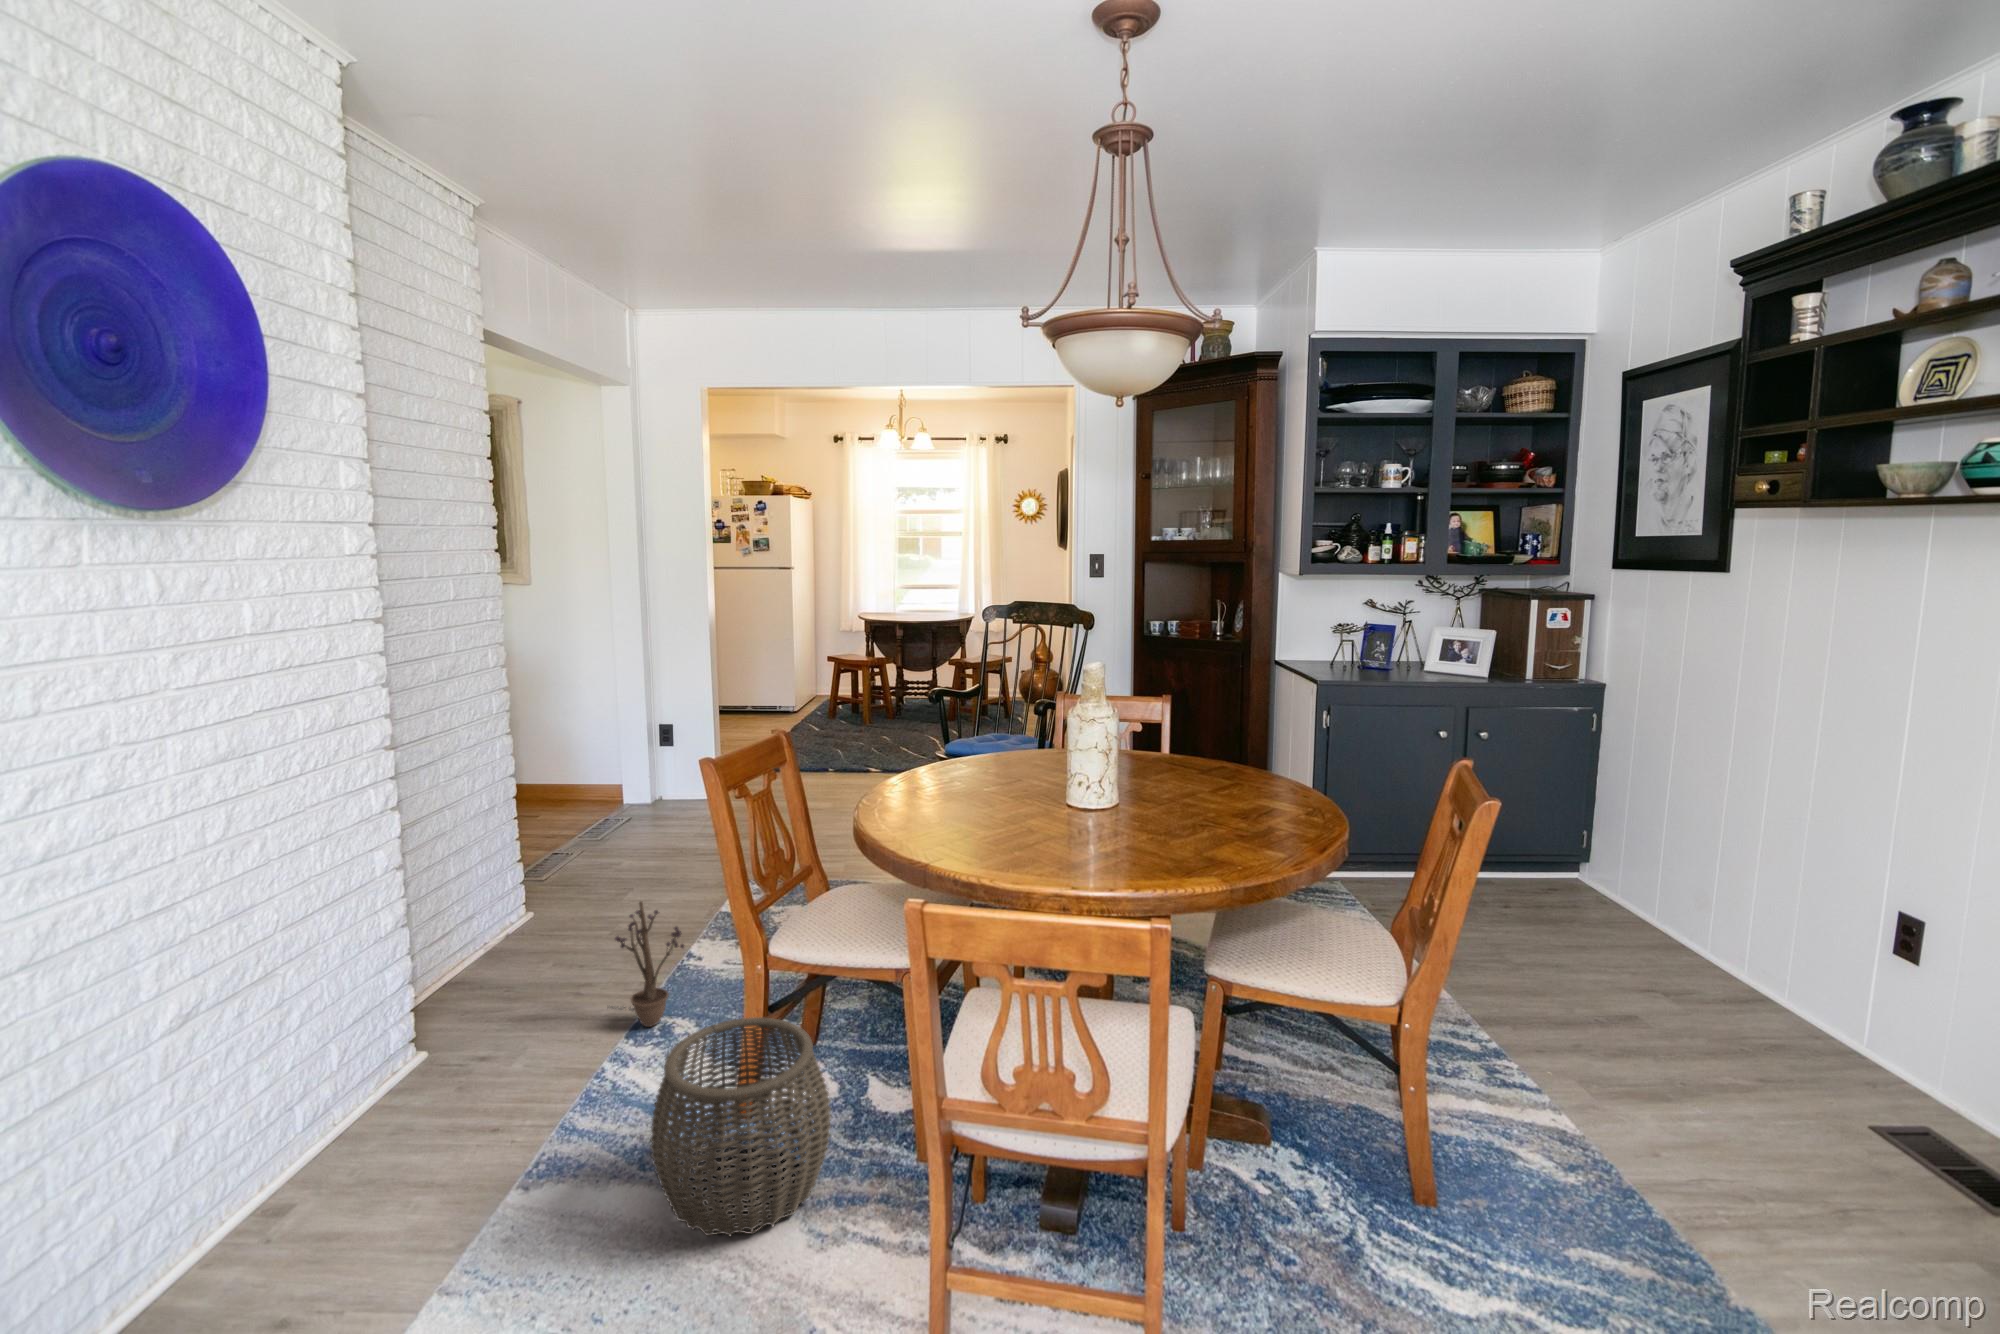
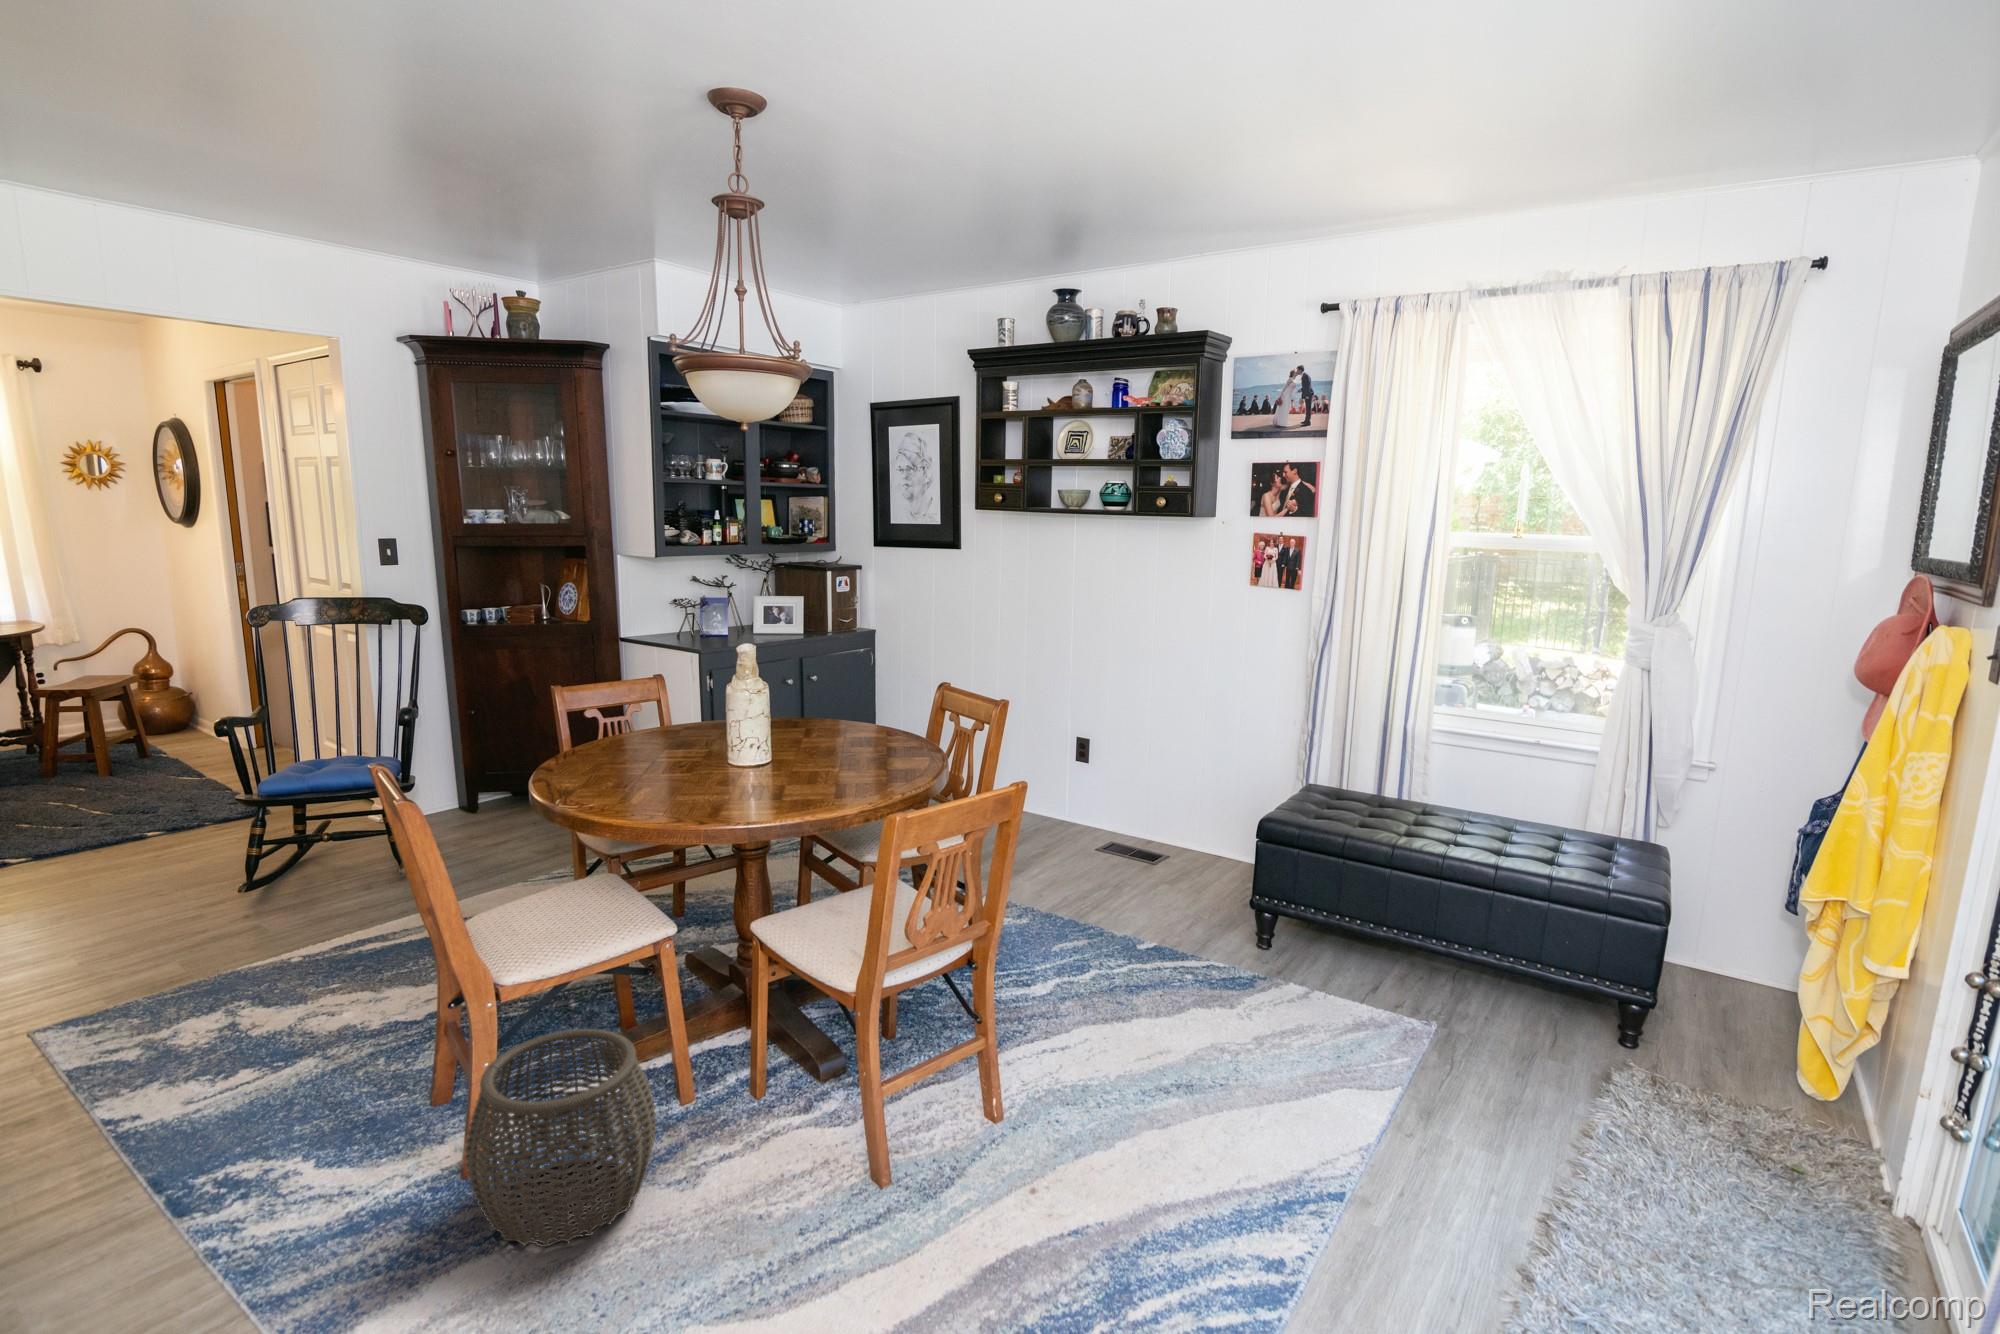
decorative plant: present [608,902,684,1027] -> none [95,1030,248,1205]

